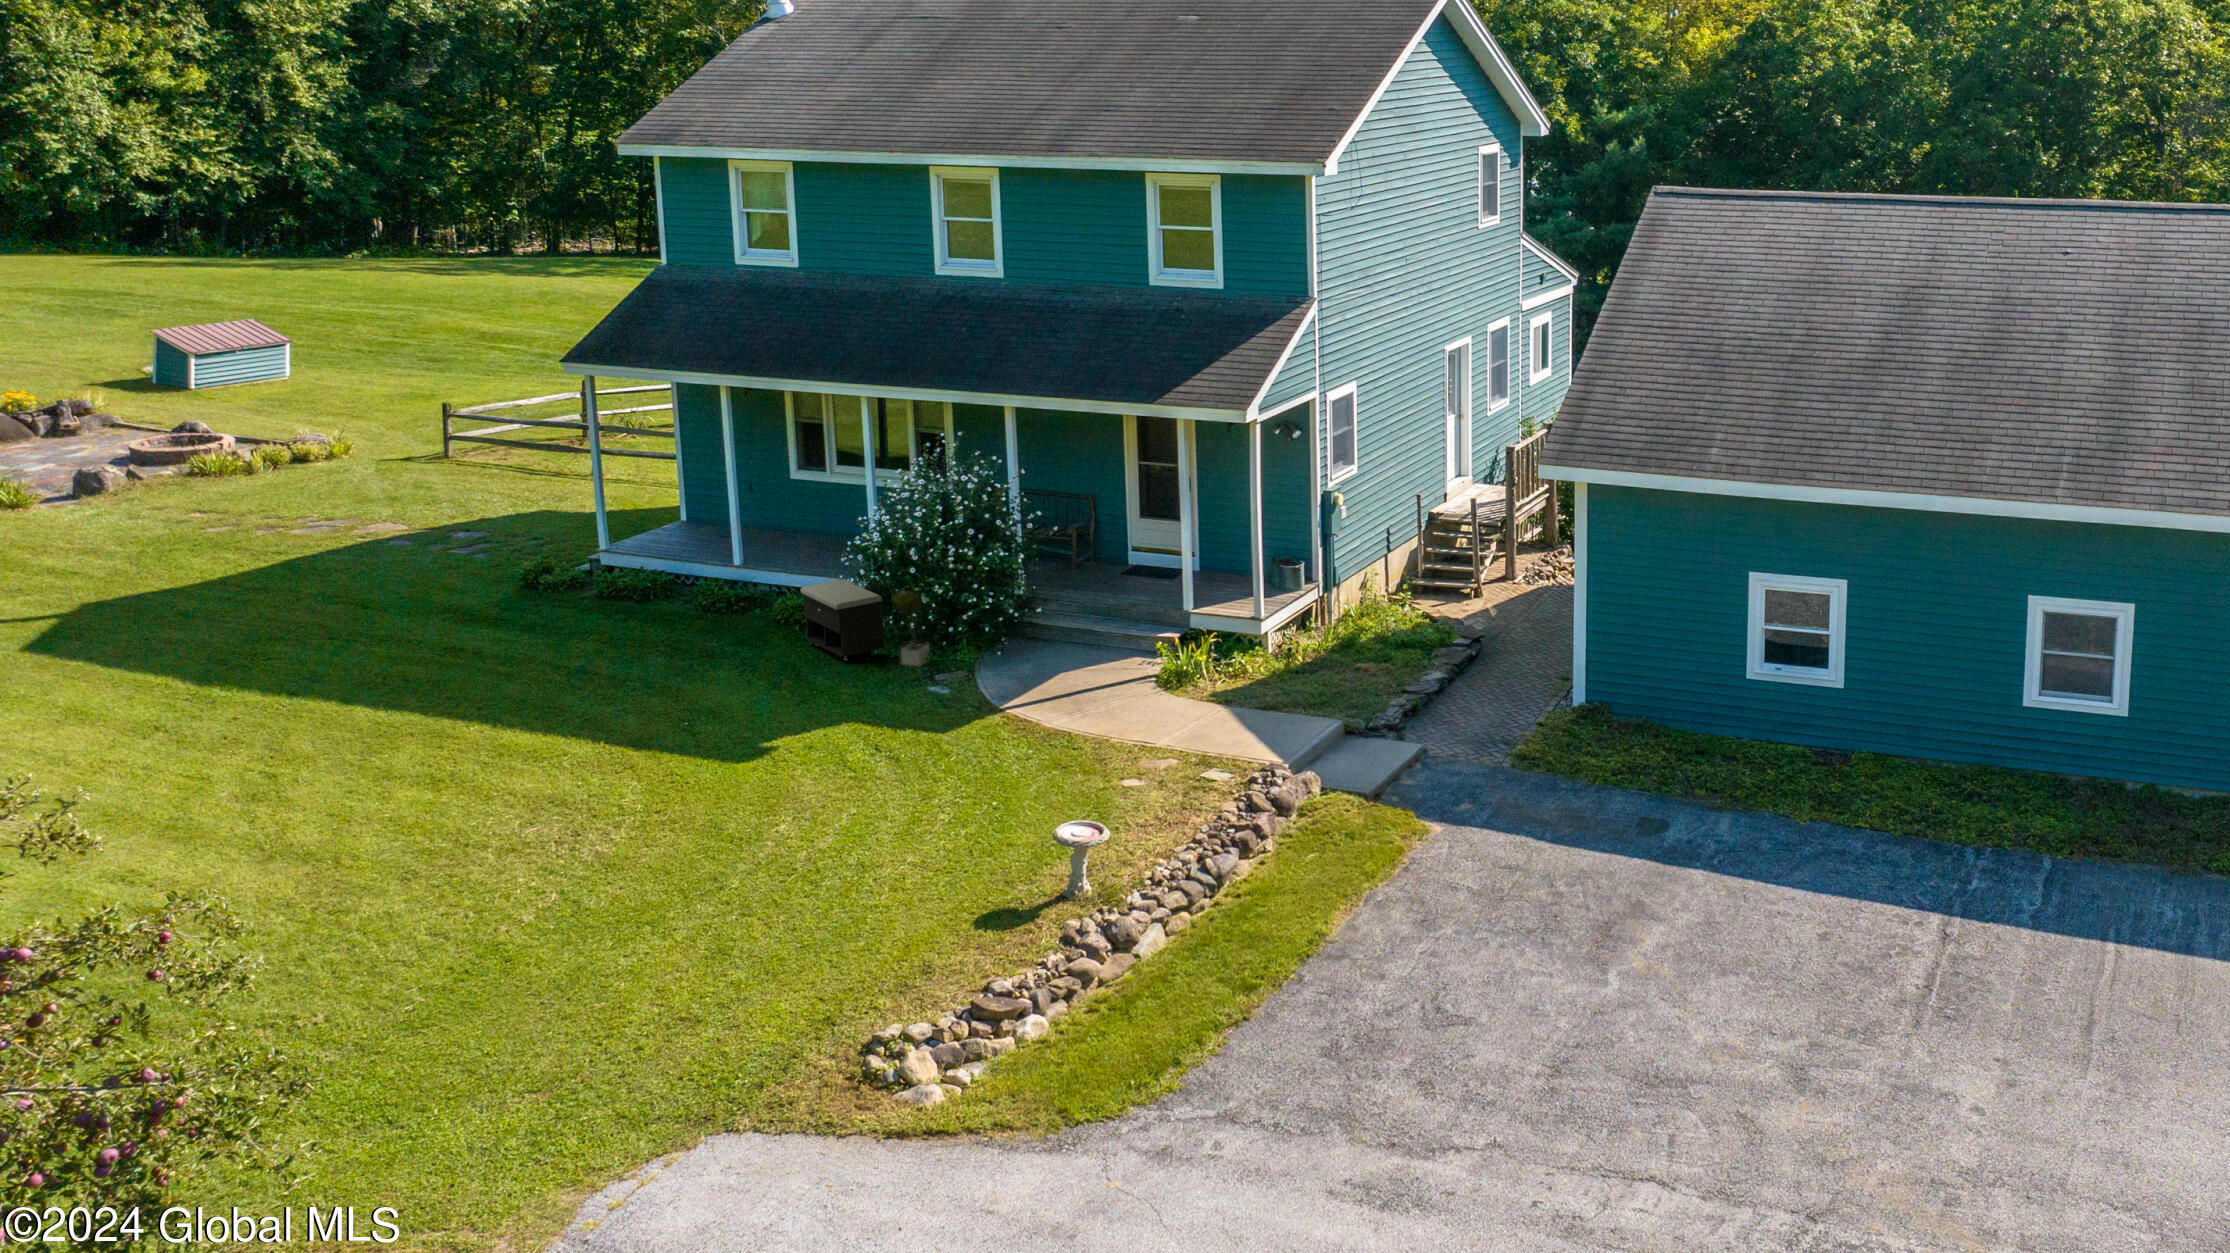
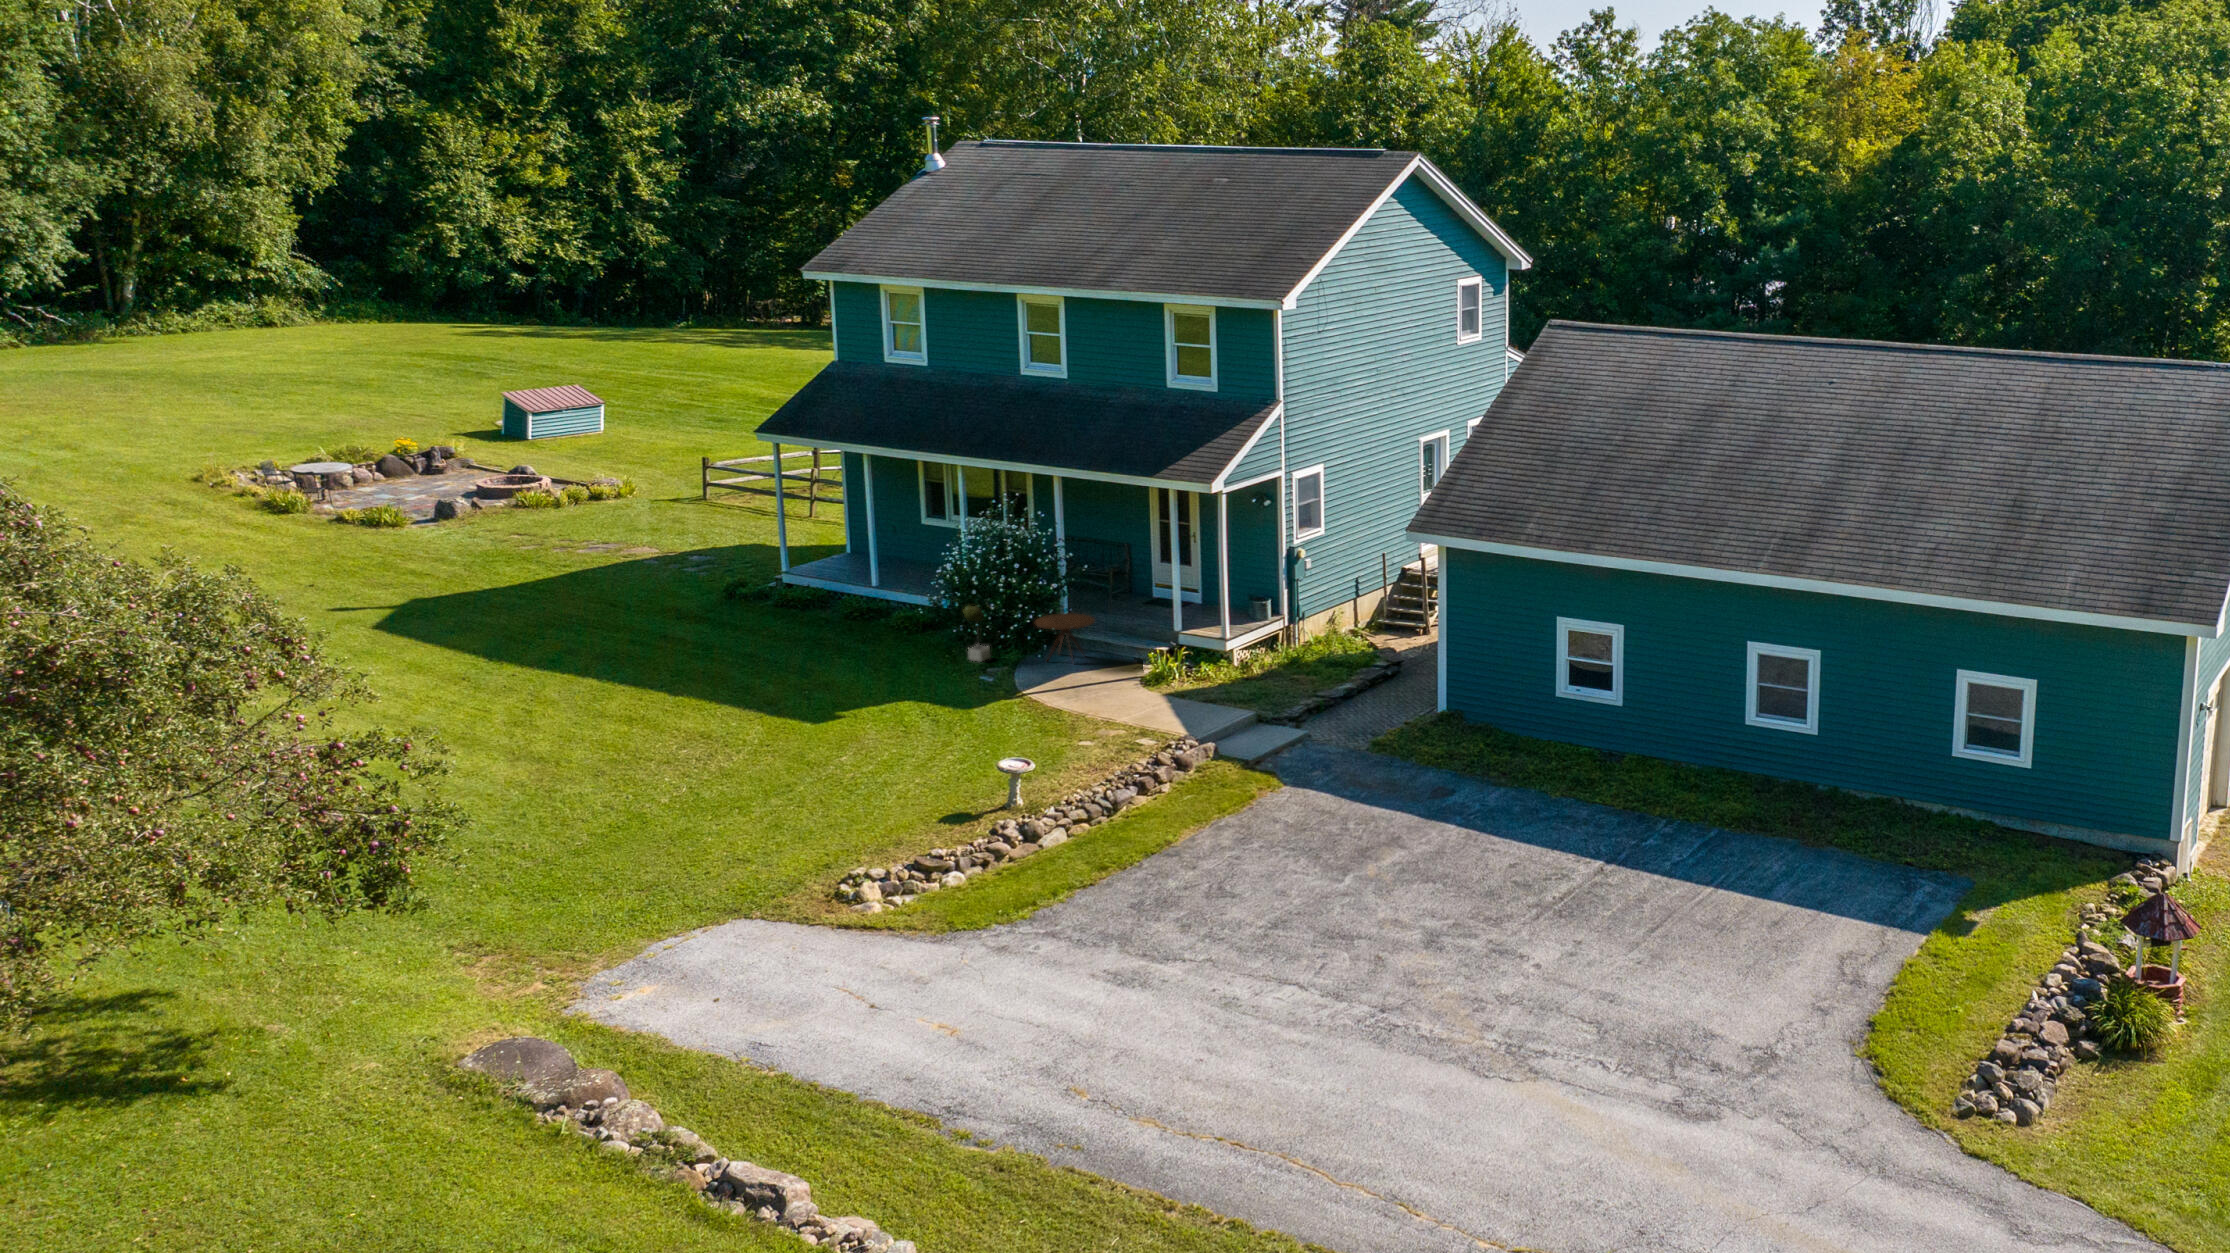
storage bench: present [801,579,885,660] -> none [904,596,960,655]
round table: none [992,594,1074,663] -> present [1035,613,1095,661]

